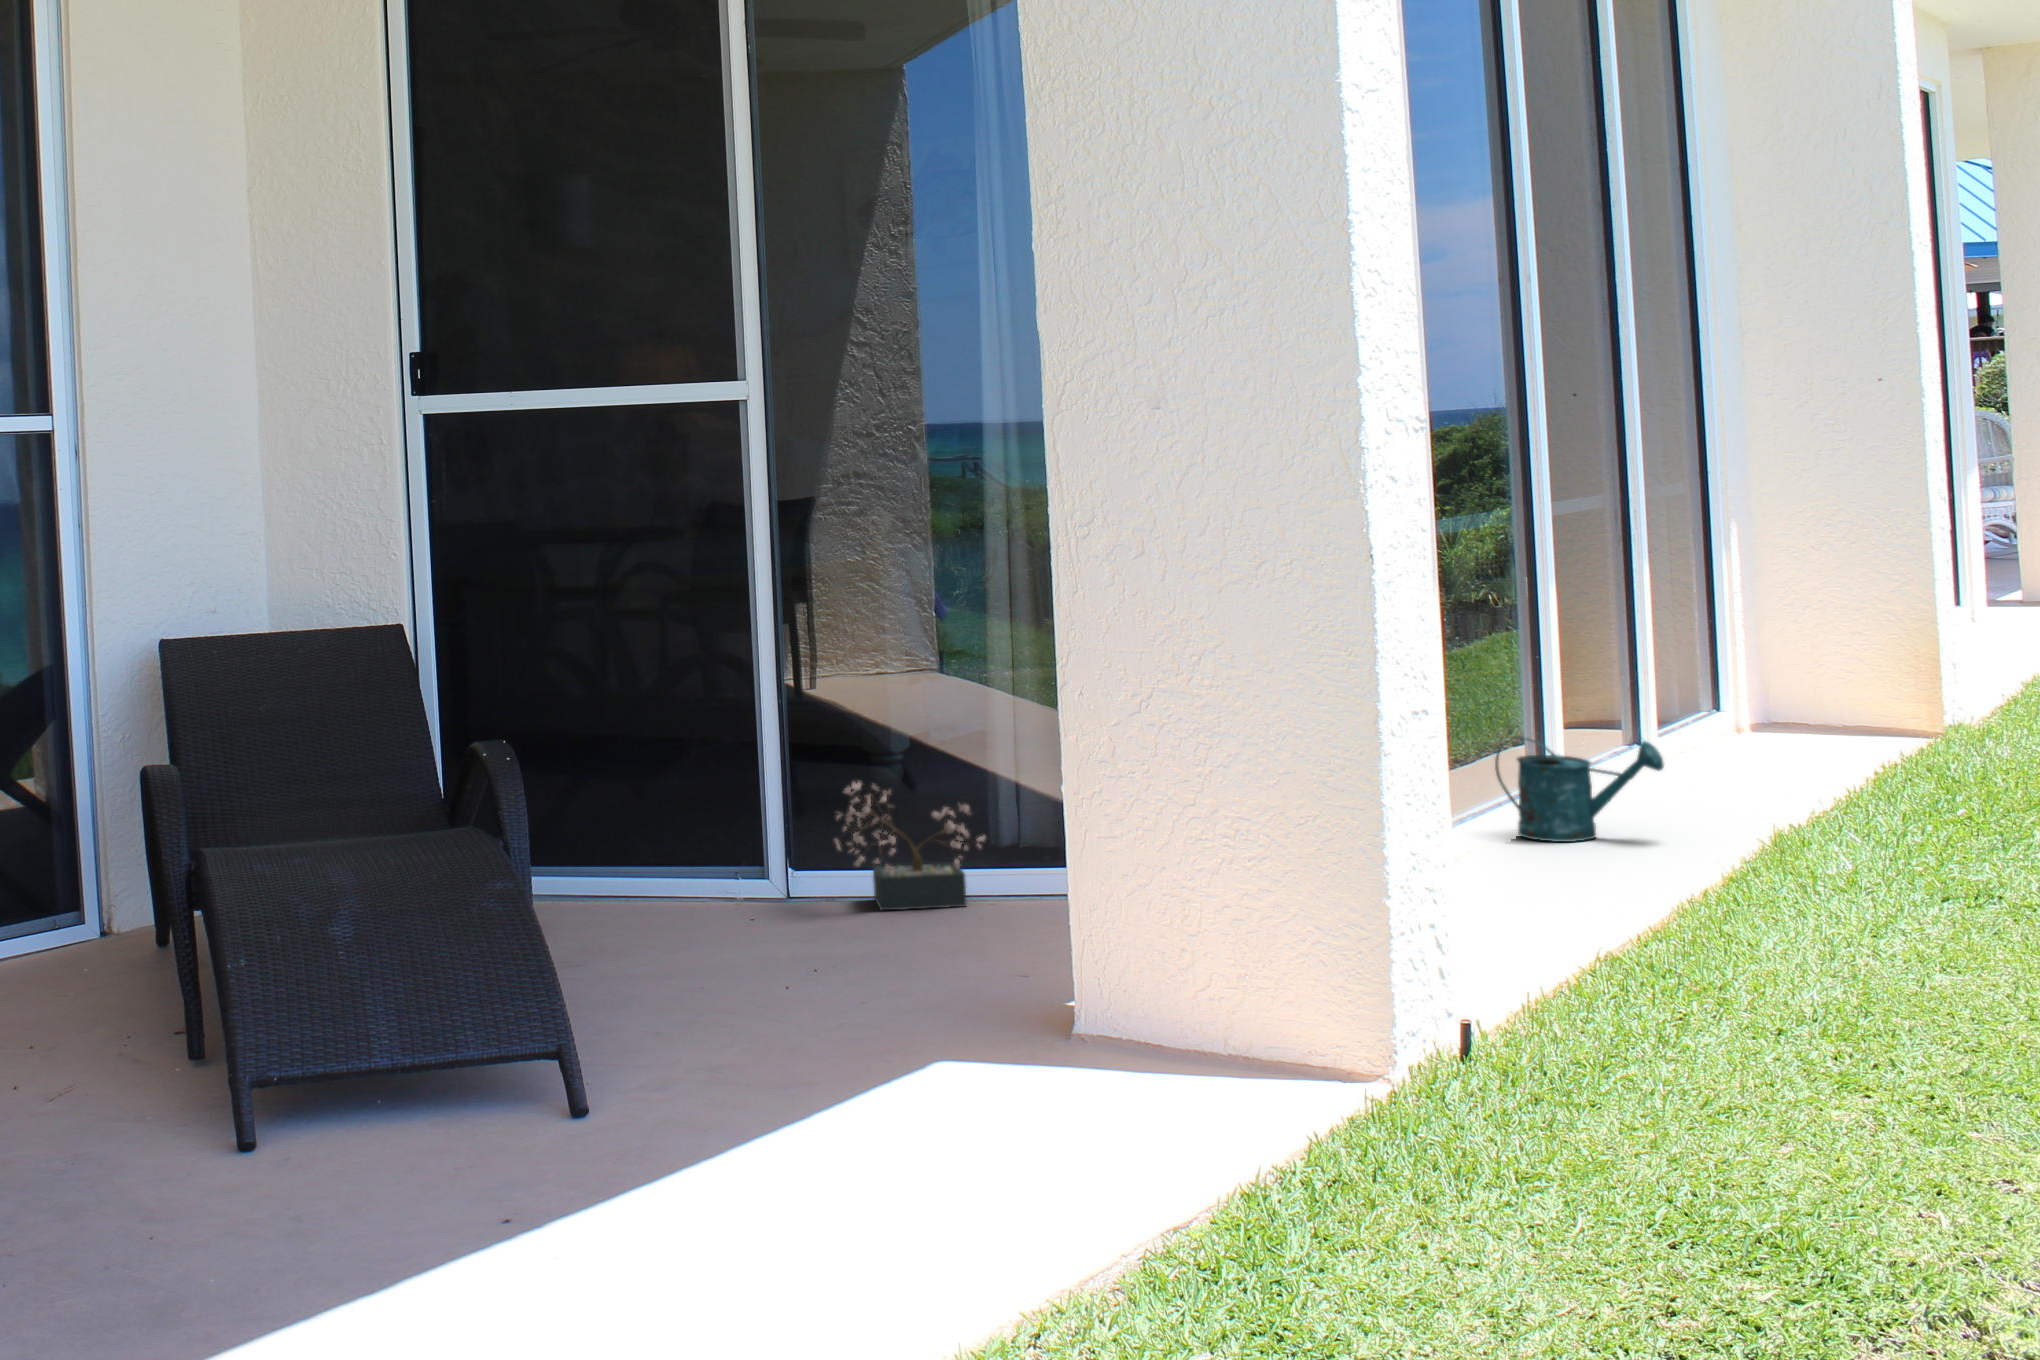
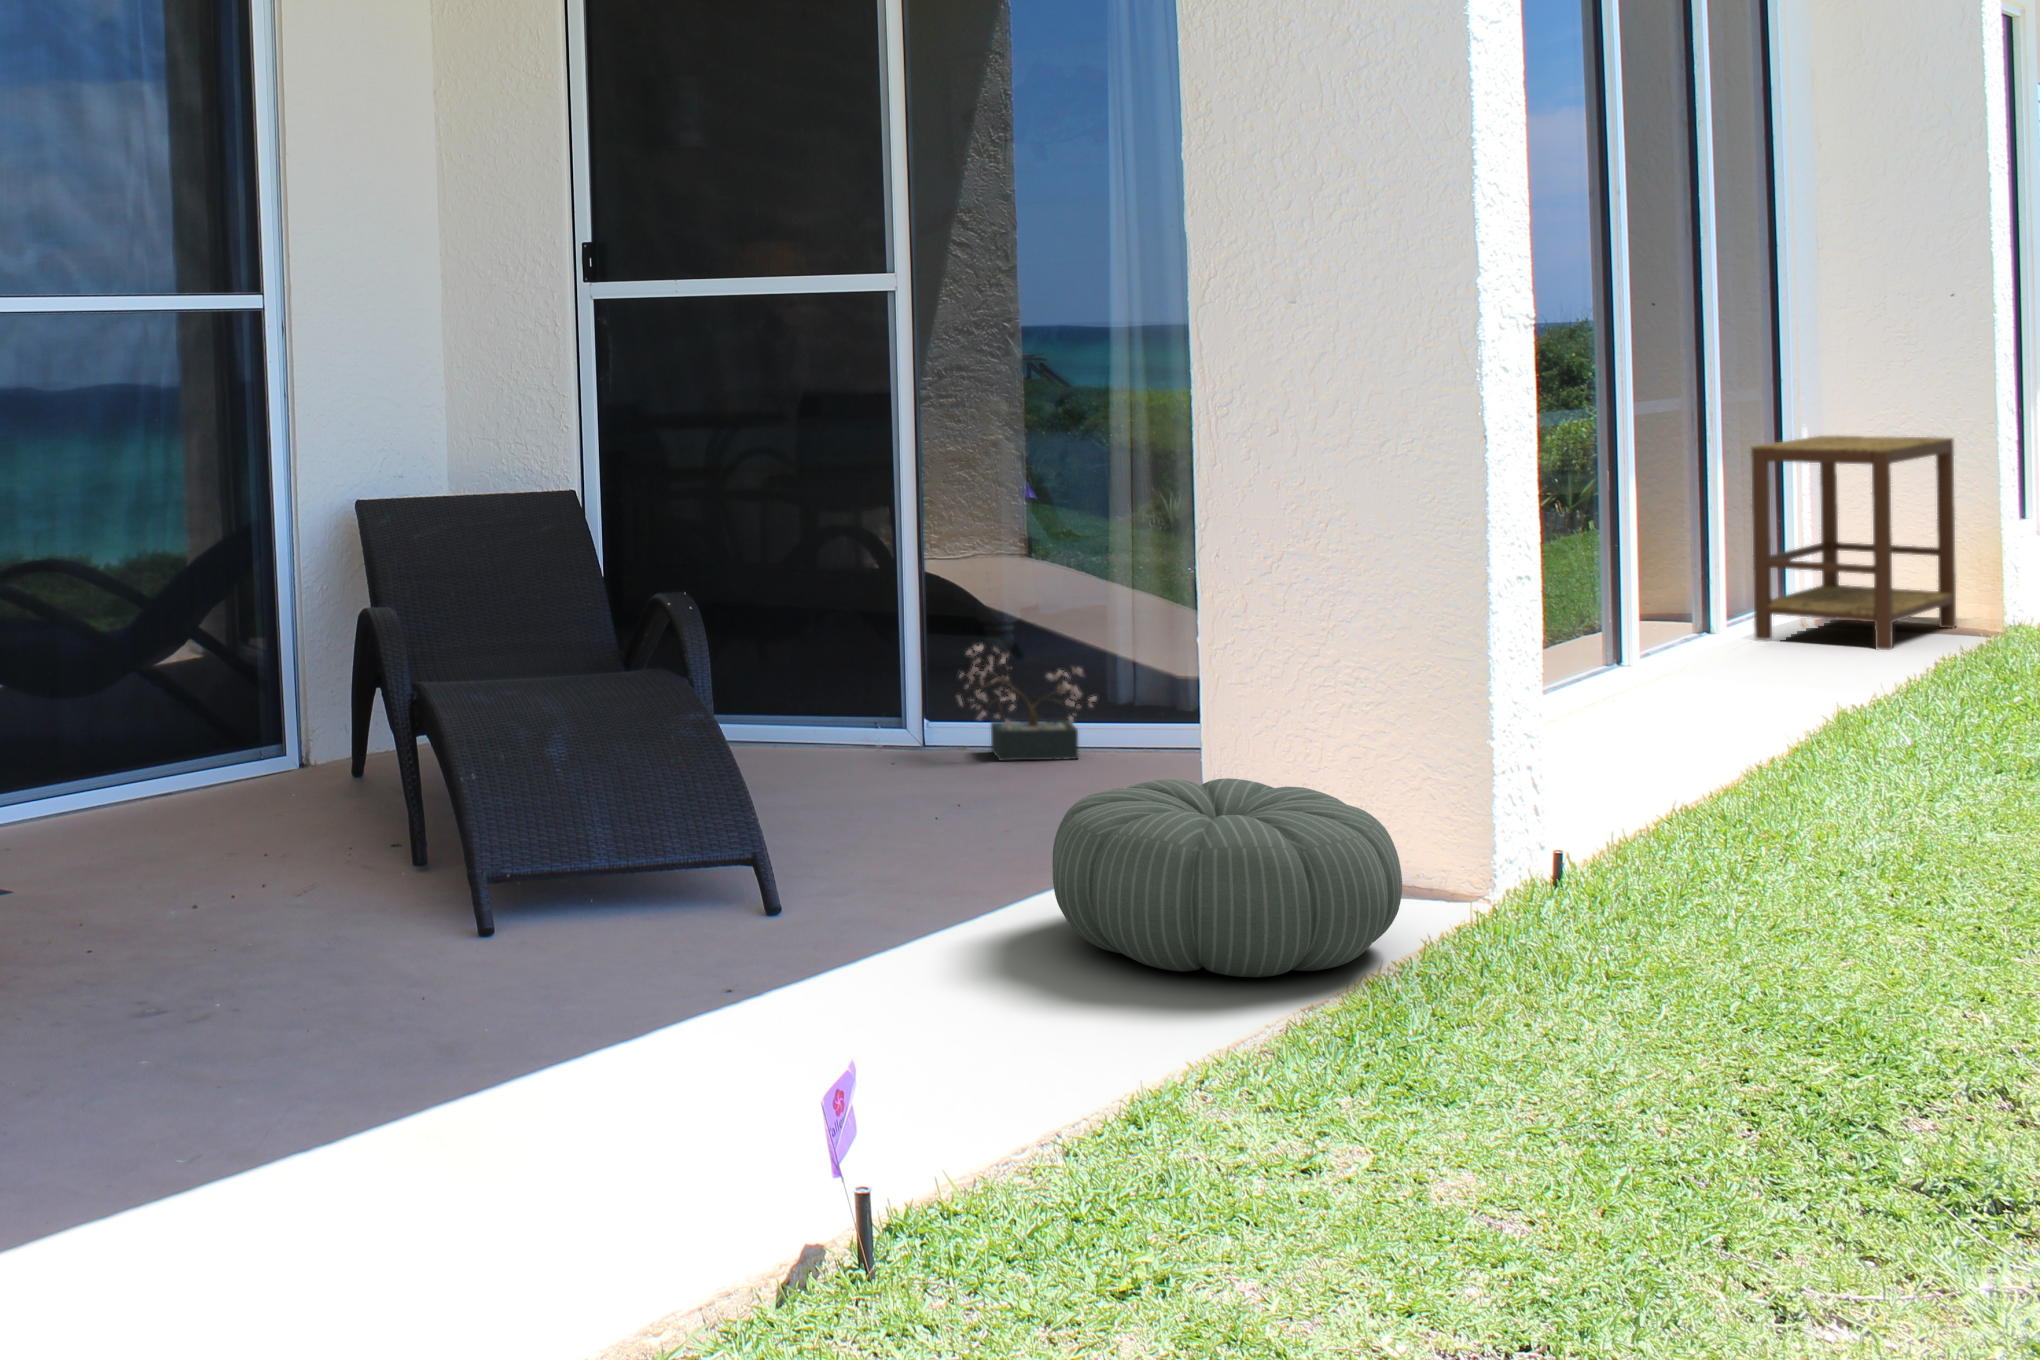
side table: none [1678,530,1896,756] -> present [1751,436,1956,650]
watering can: present [1495,738,1664,842] -> none [1571,621,1733,718]
pouf: none [891,947,1286,1189] -> present [1053,778,1402,977]

